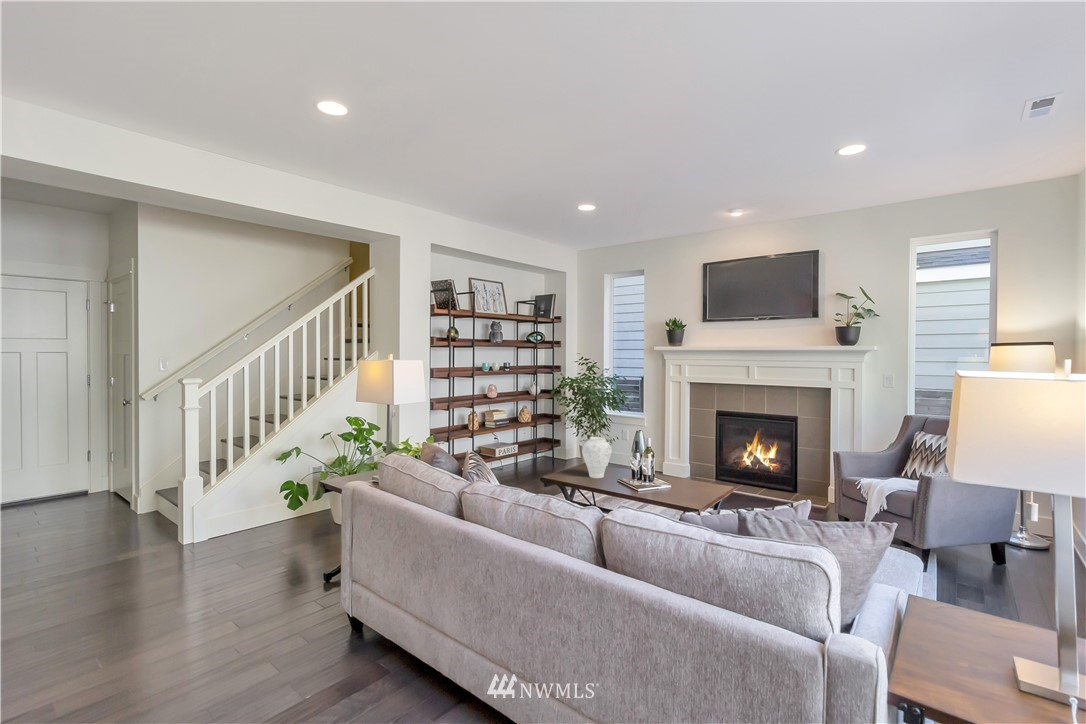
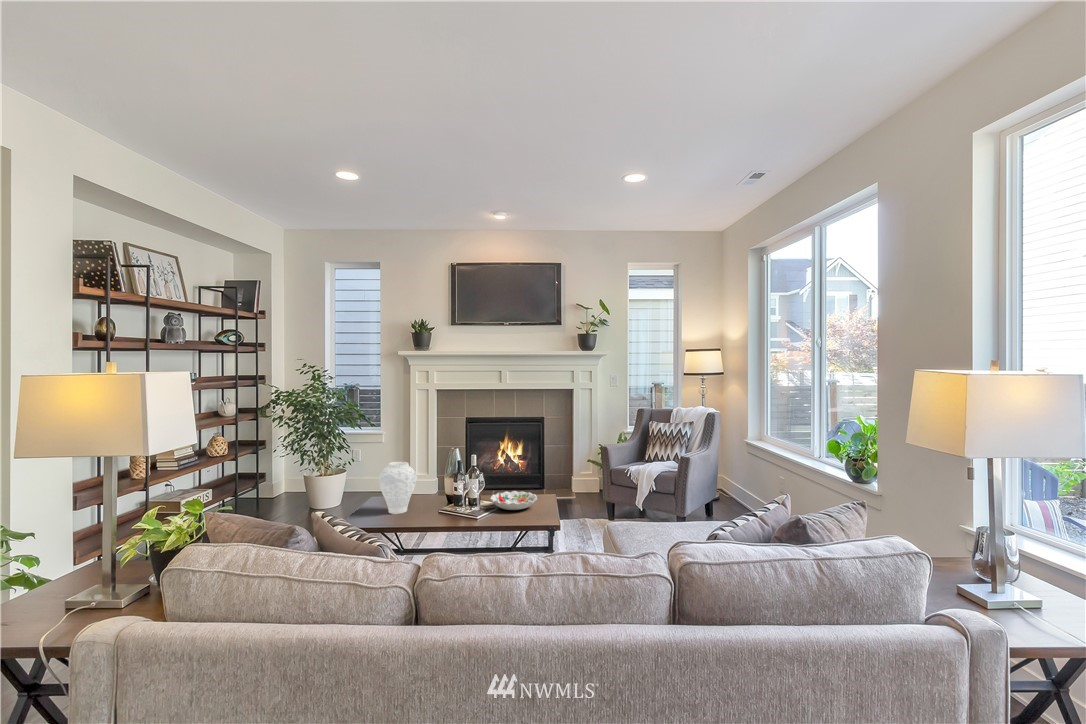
decorative bowl: none [667,476,711,494] -> present [490,491,537,510]

